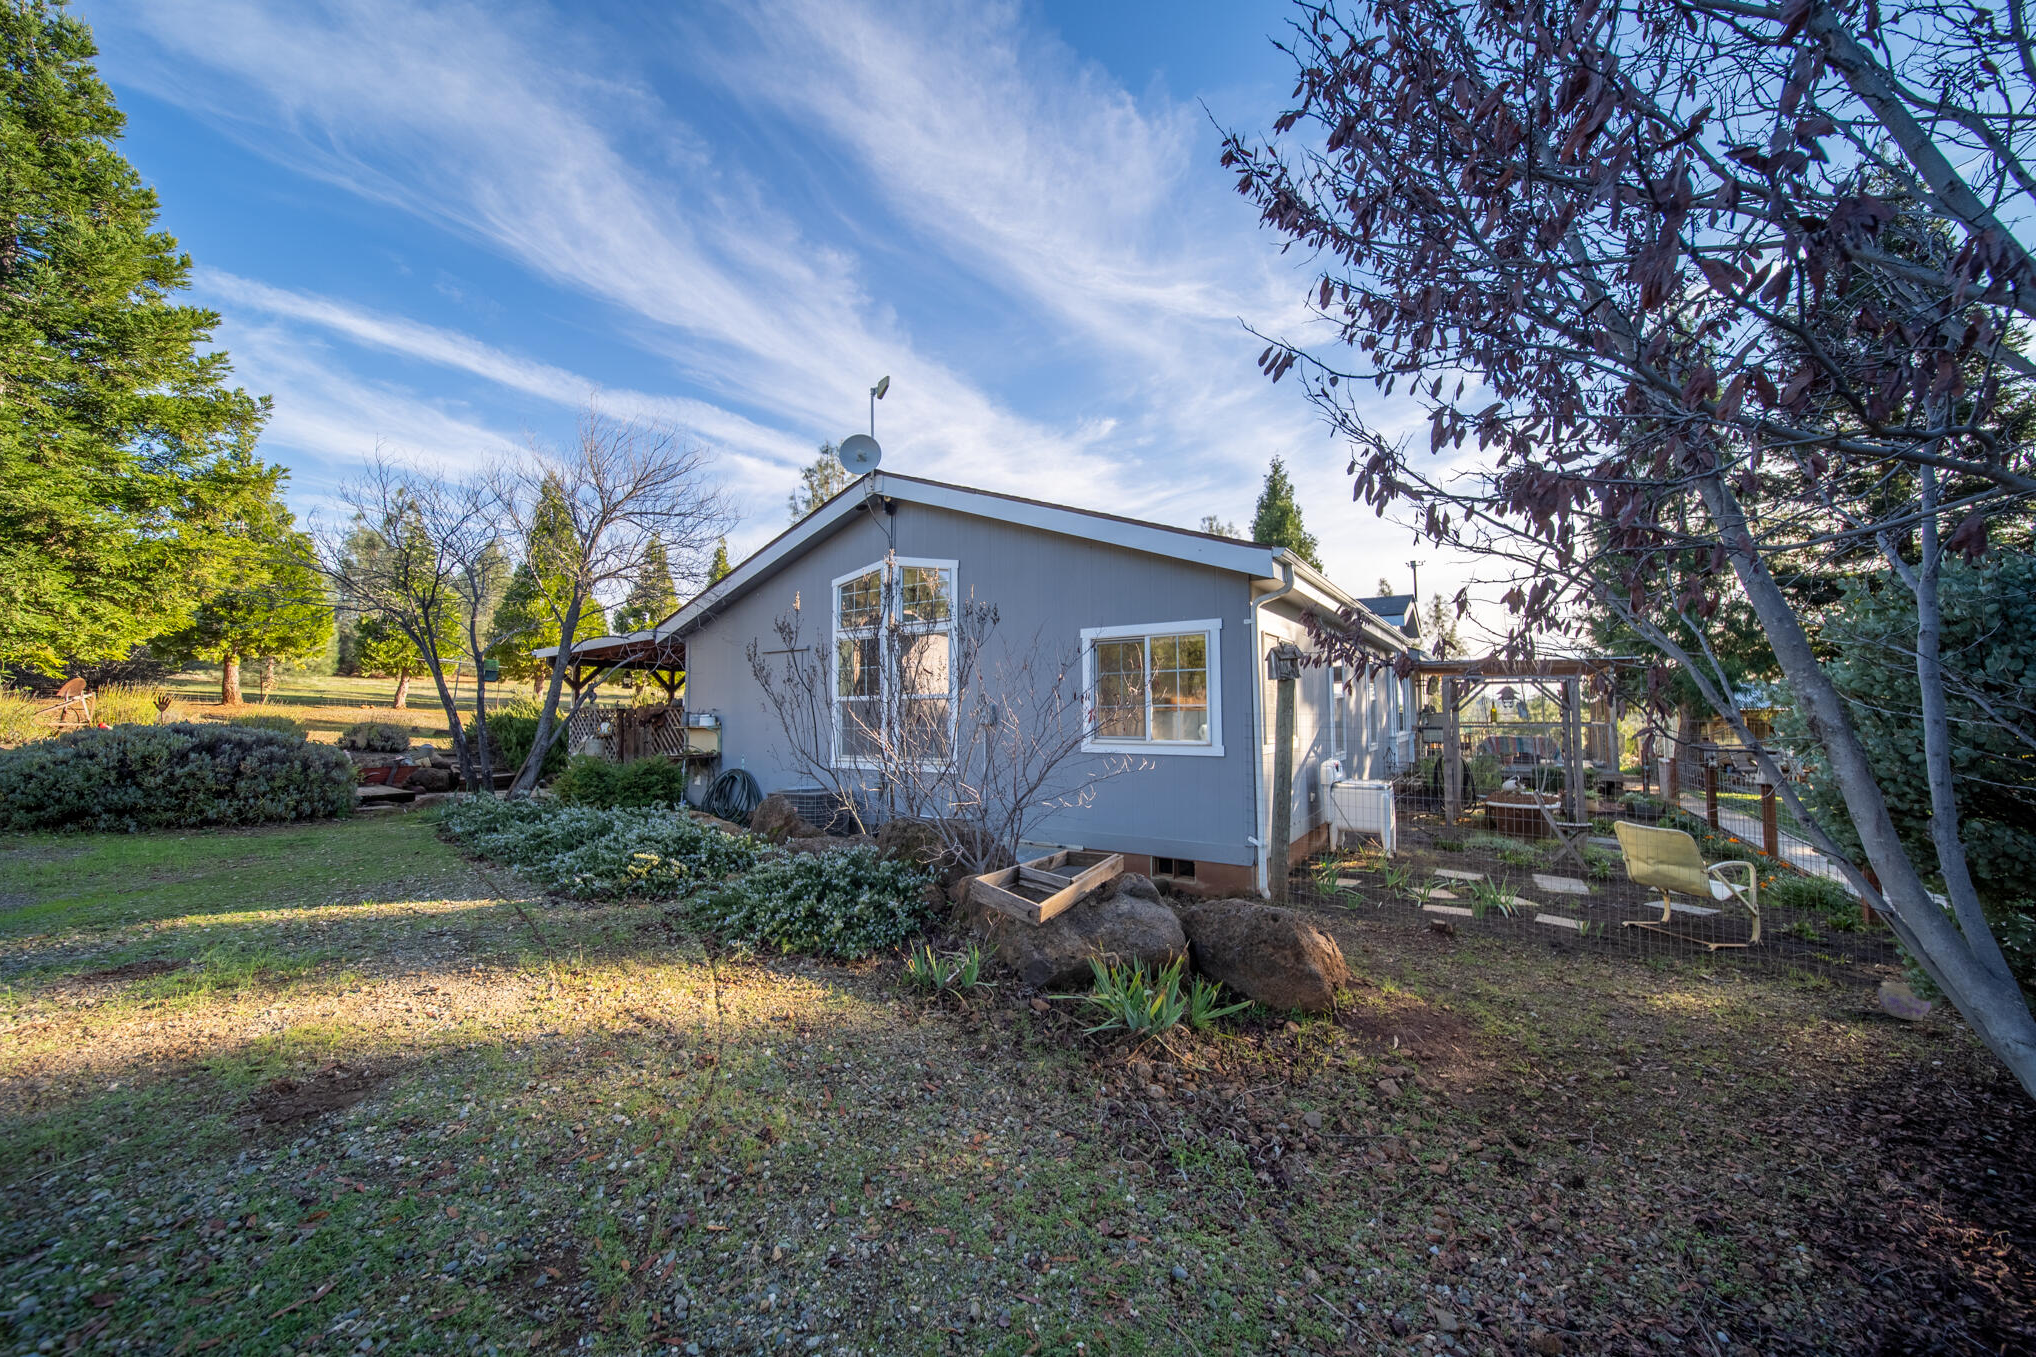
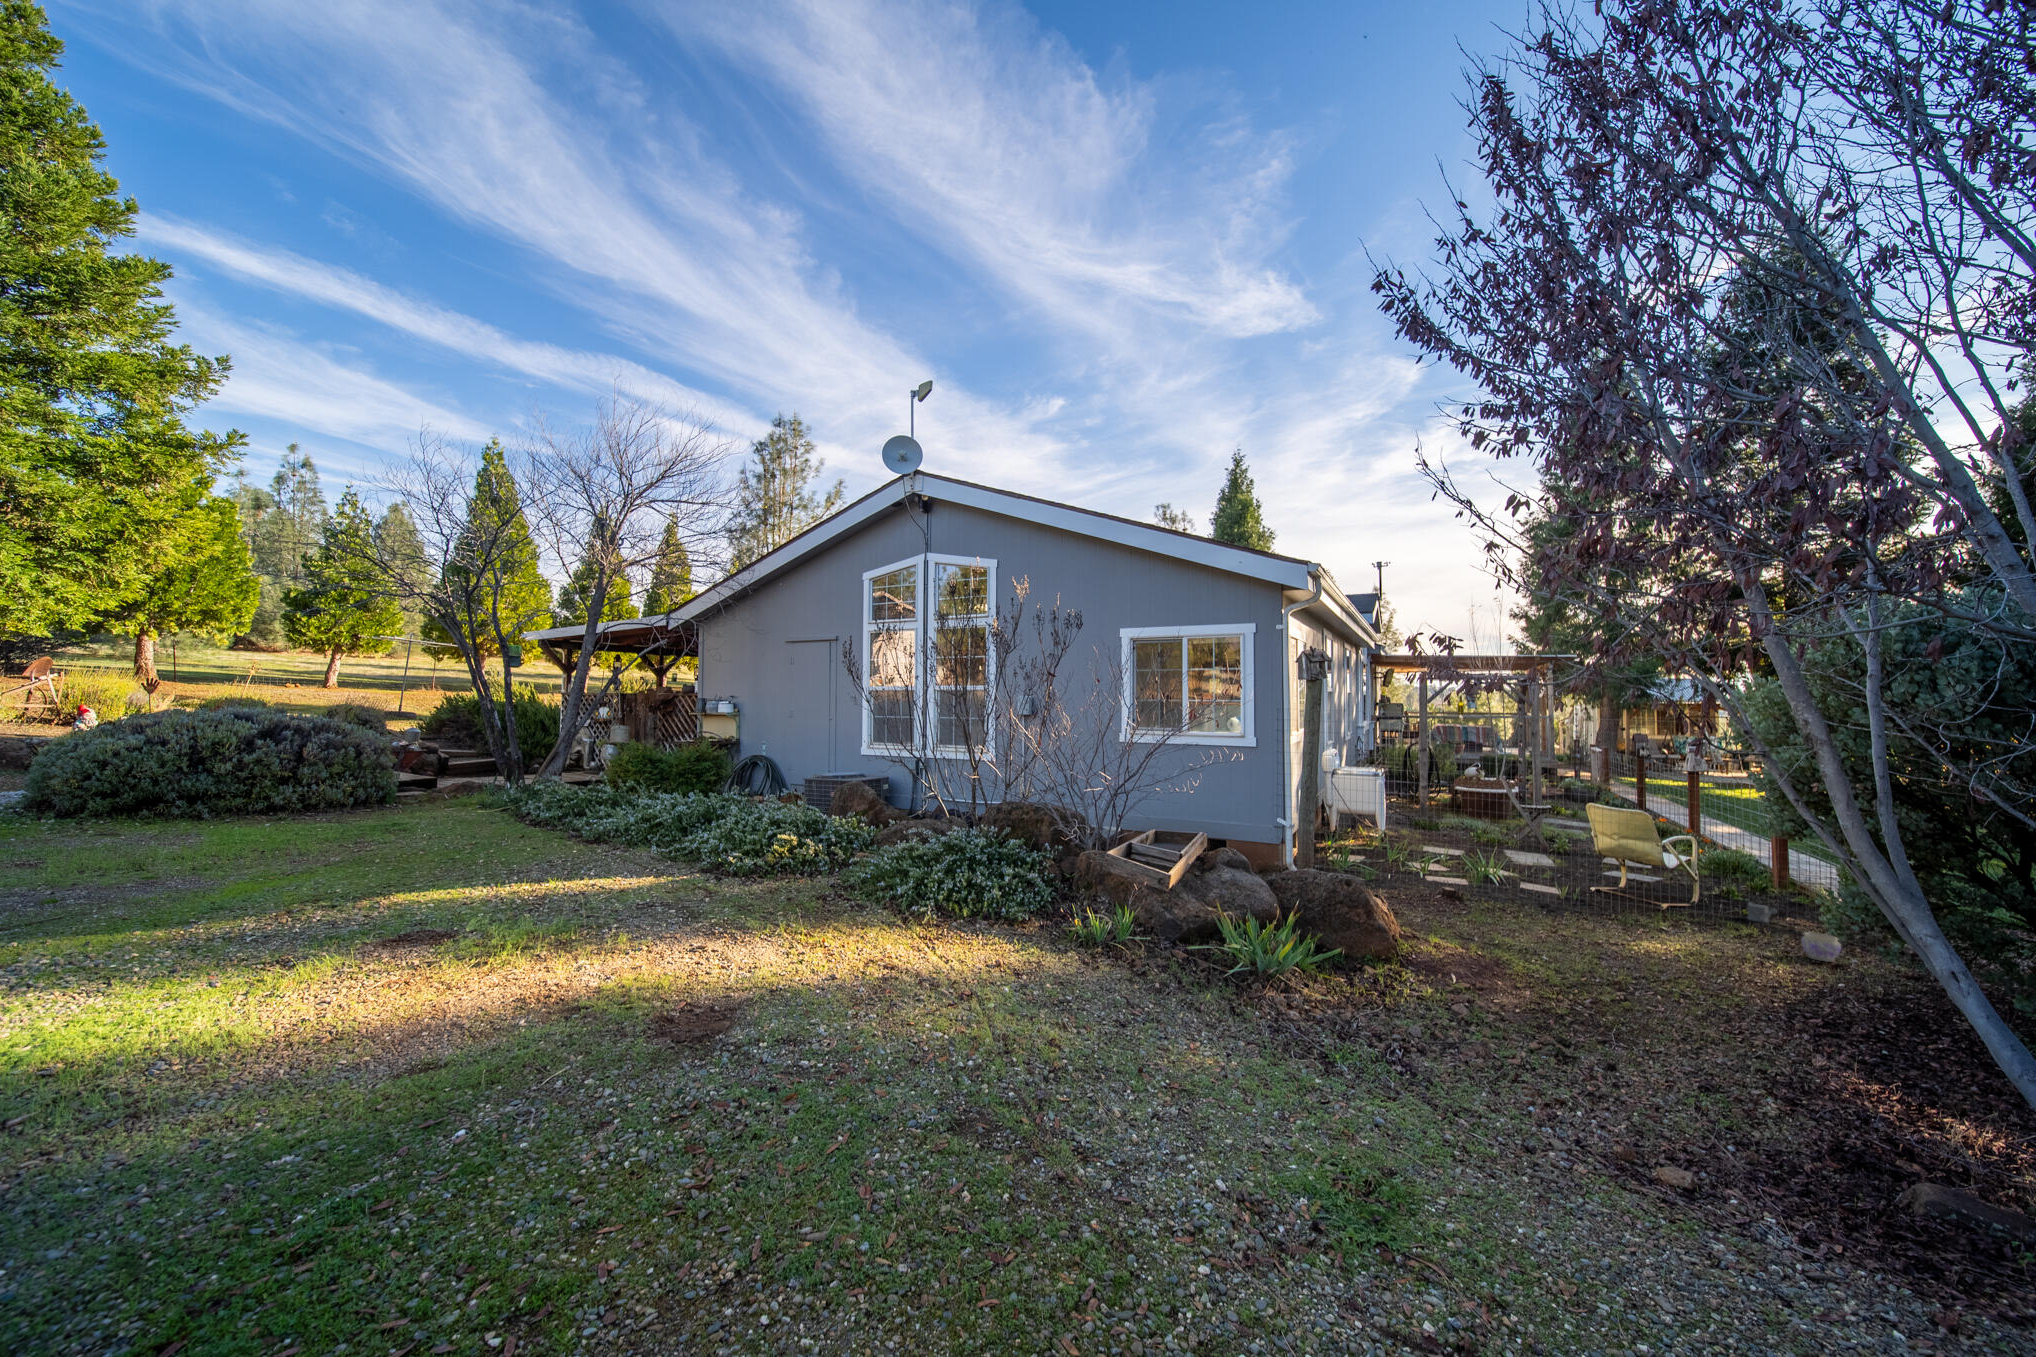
watering can: none [1816,941,1852,967] -> present [1748,902,1777,923]

